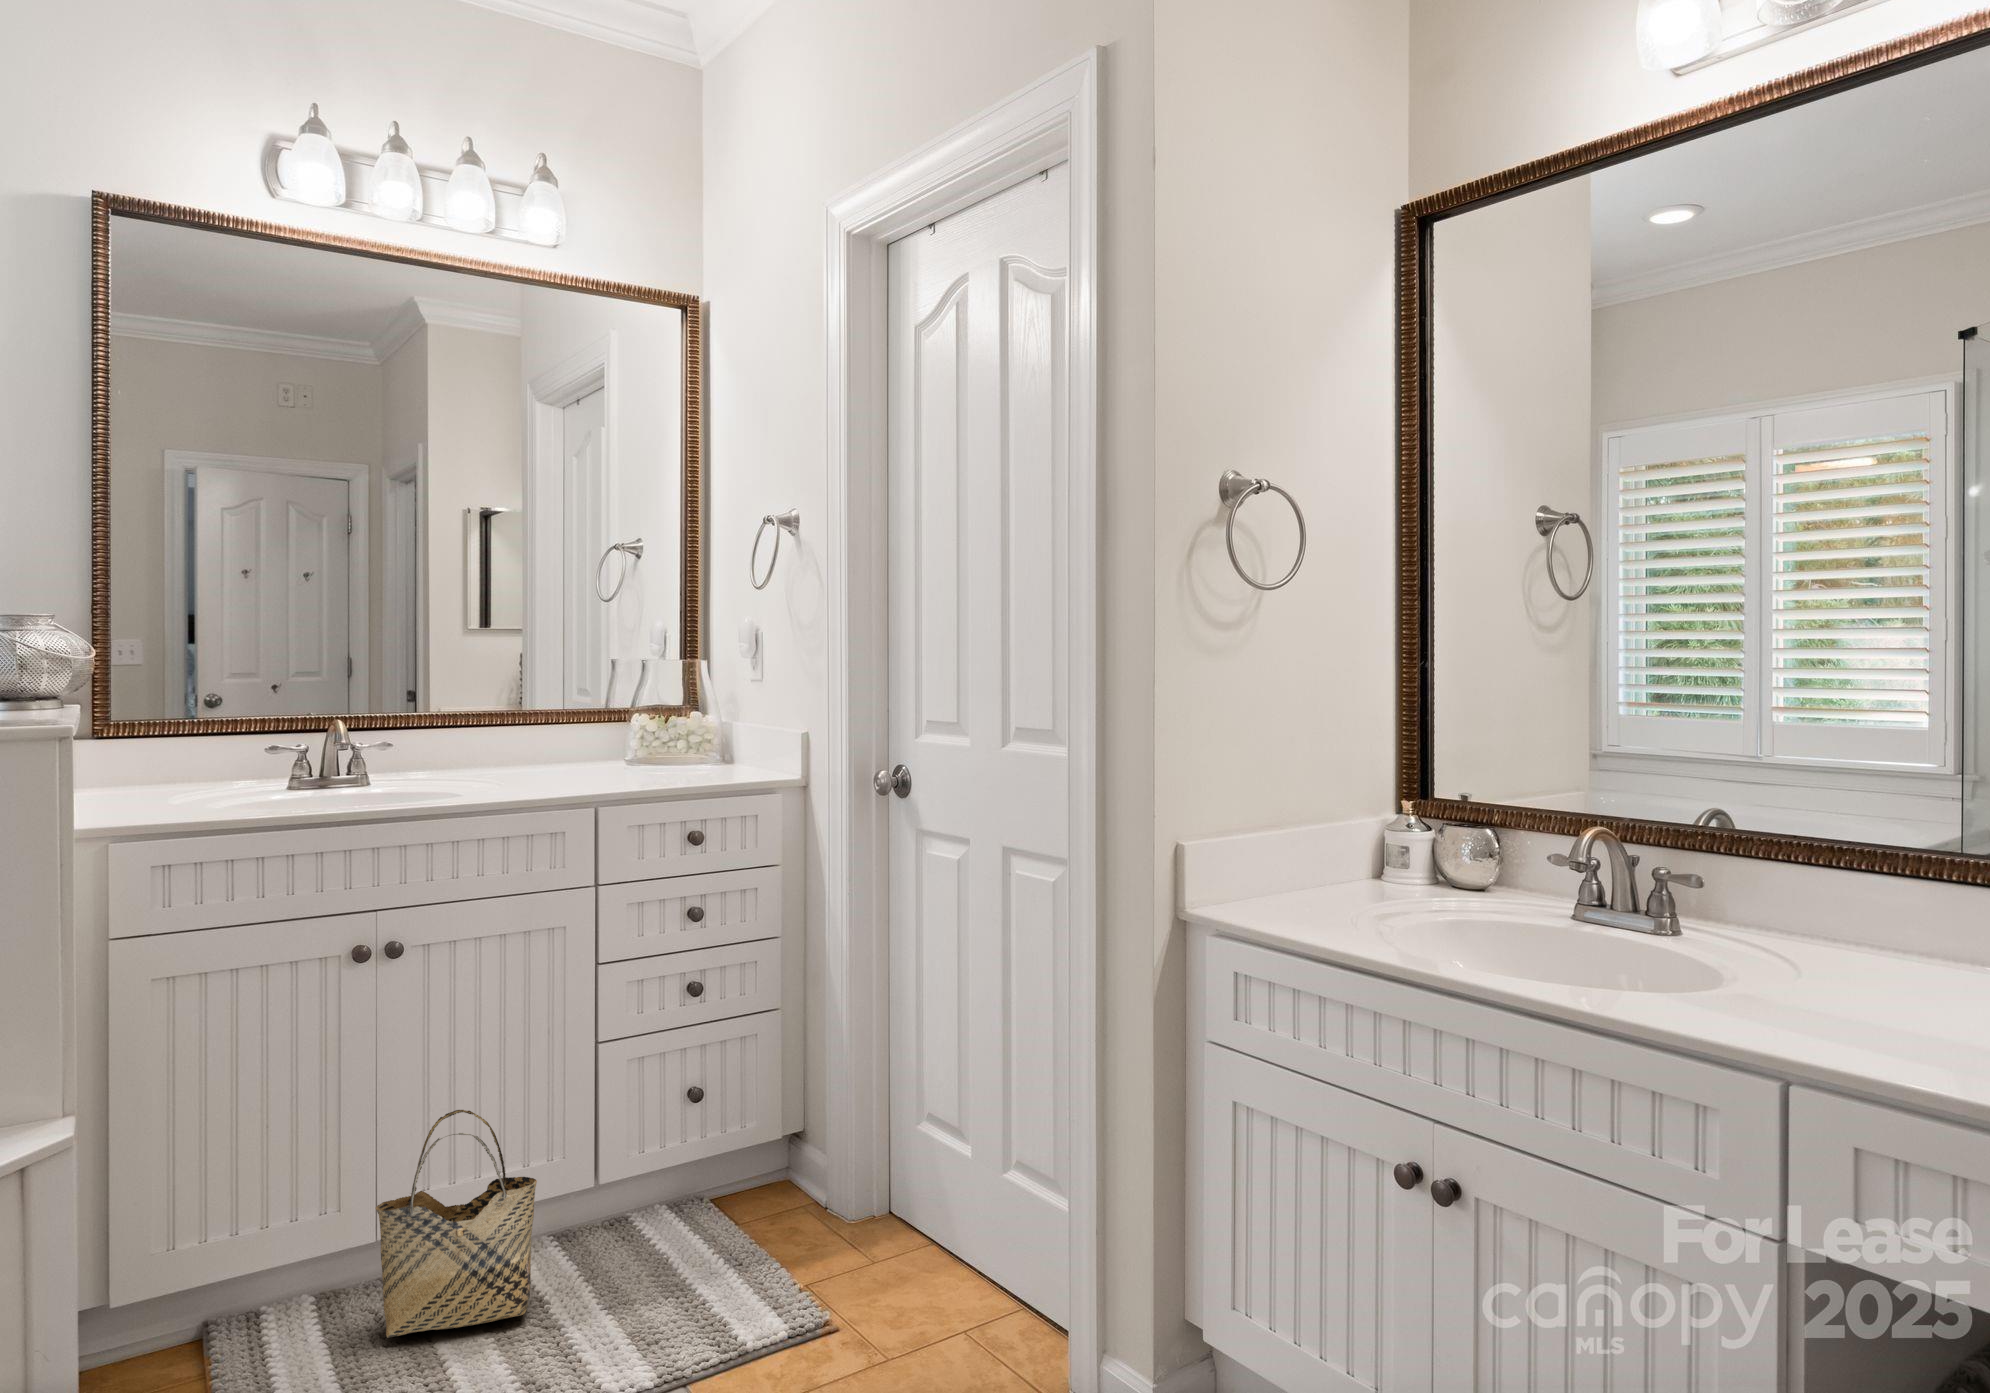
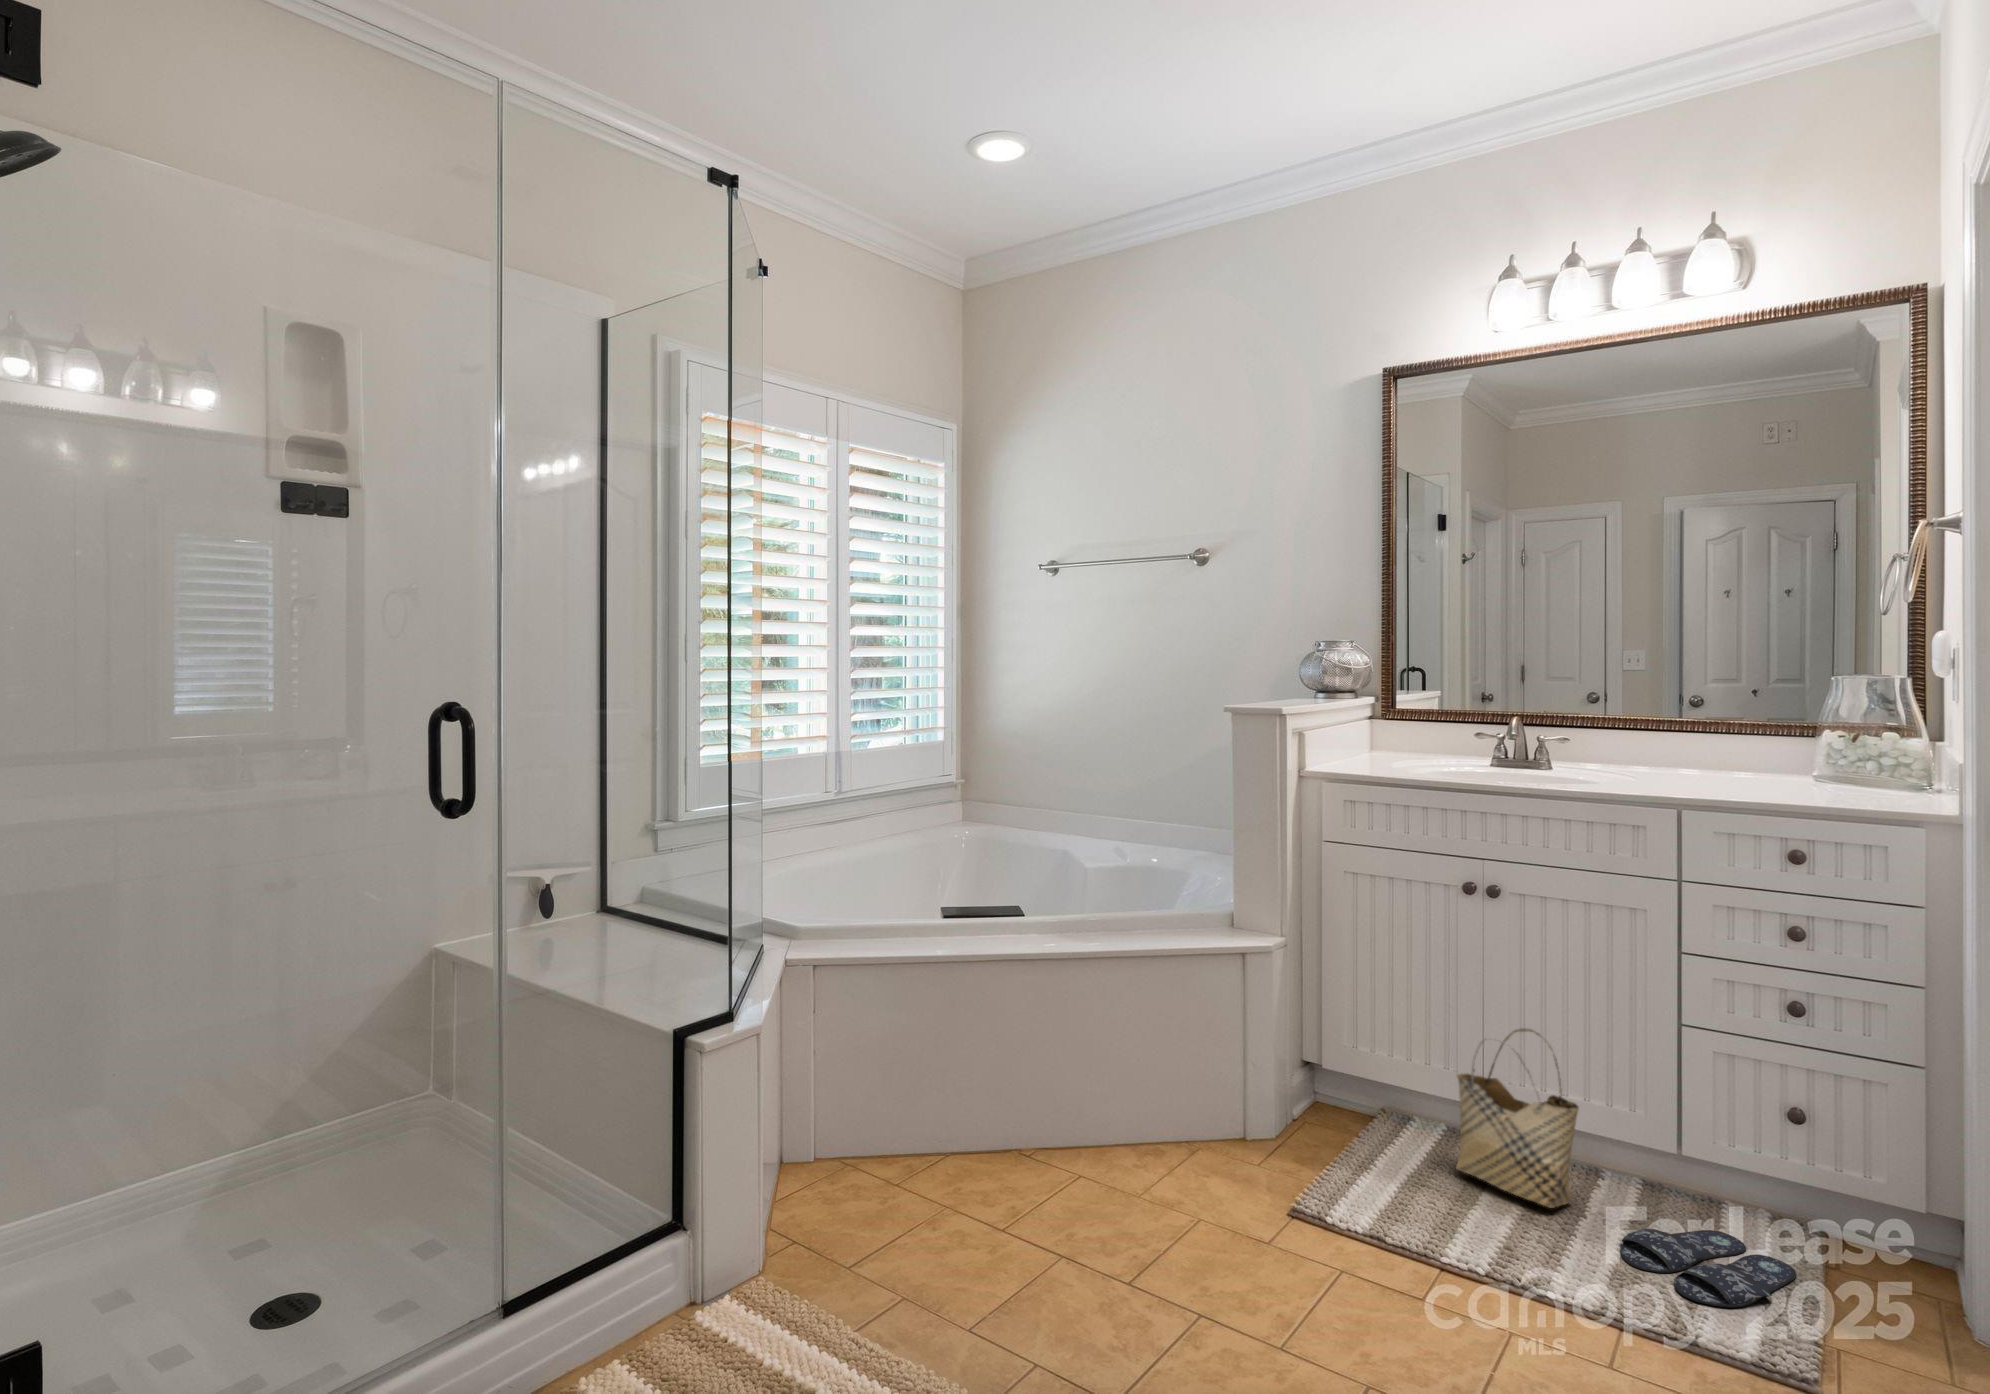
slippers: none [607,1243,748,1322] -> present [1621,1229,1796,1307]

